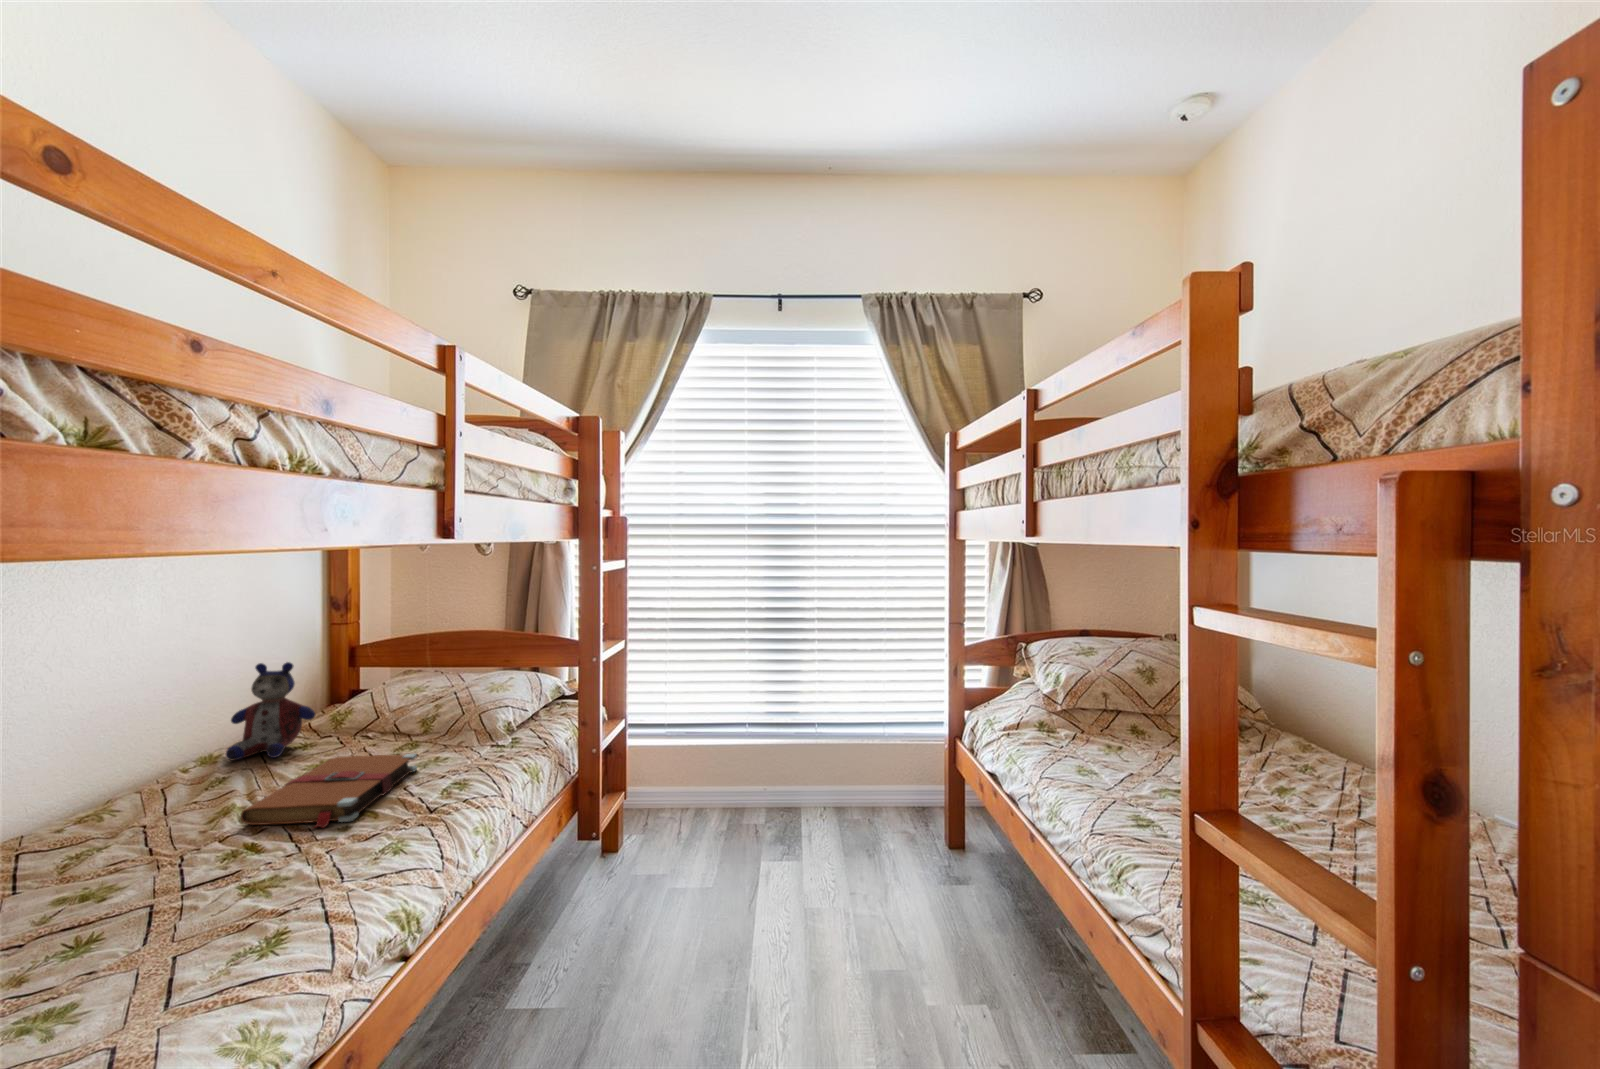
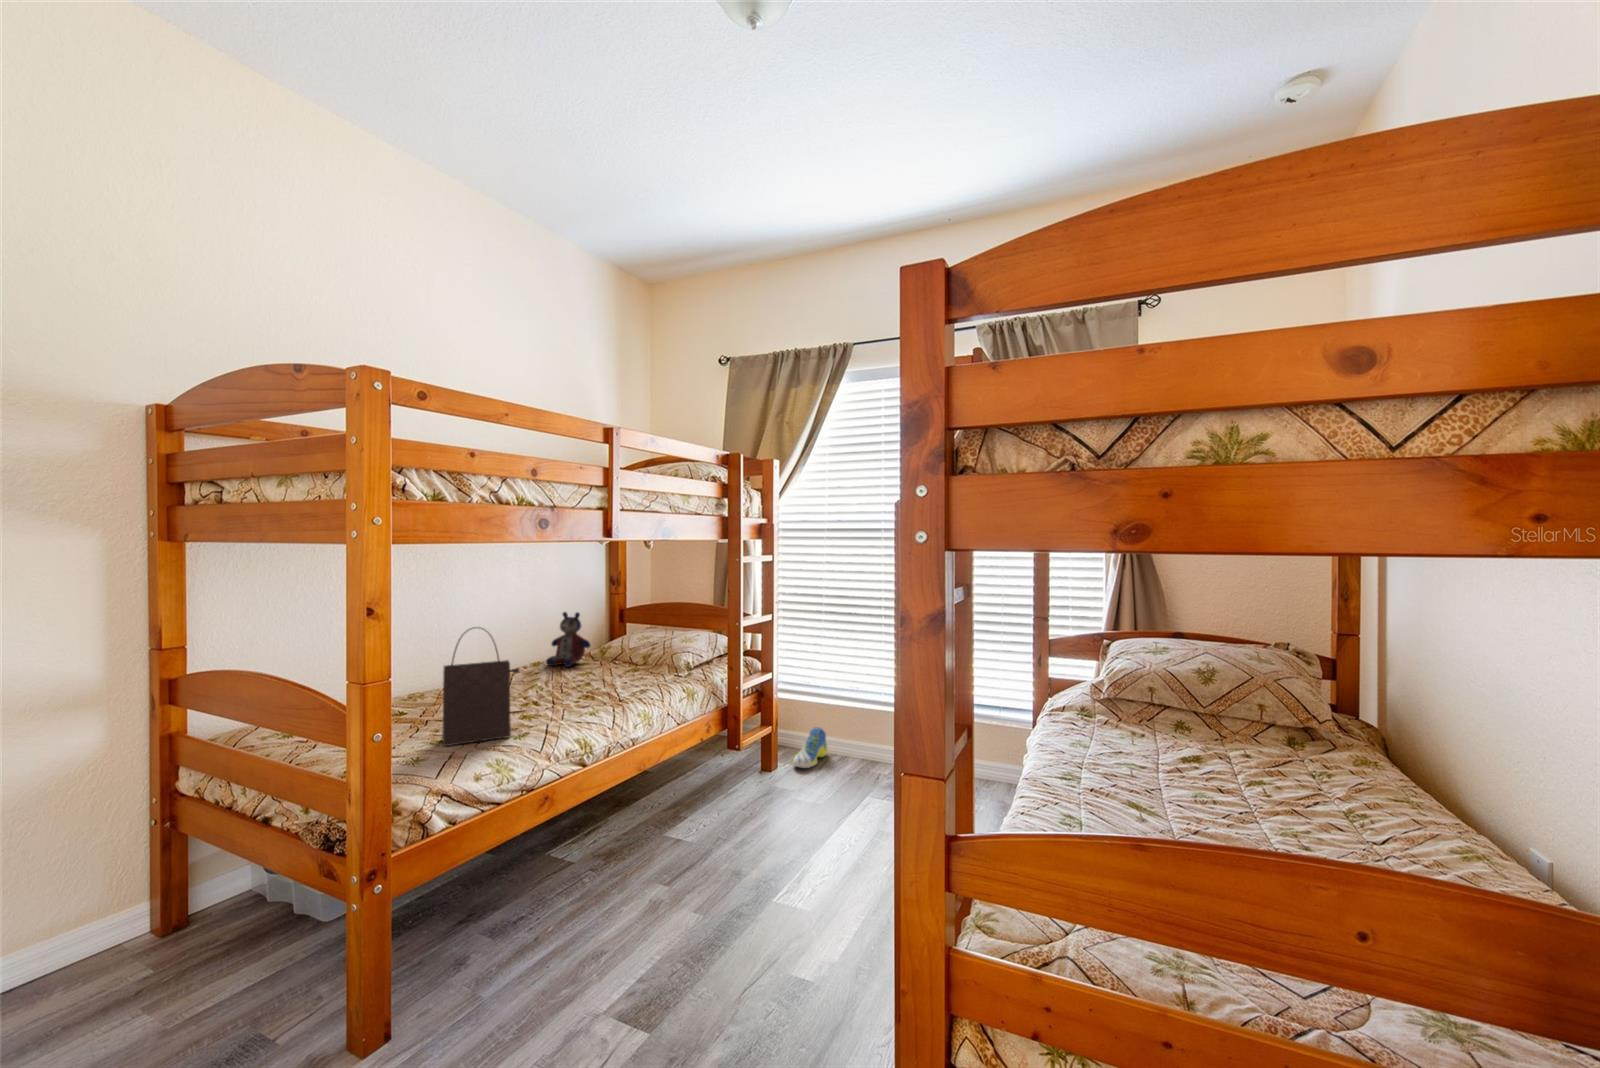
handbag: none [57,734,266,1030] -> present [442,627,519,746]
book: present [240,754,417,828] -> none [535,668,630,699]
sneaker: none [644,783,679,843] -> present [793,727,828,768]

